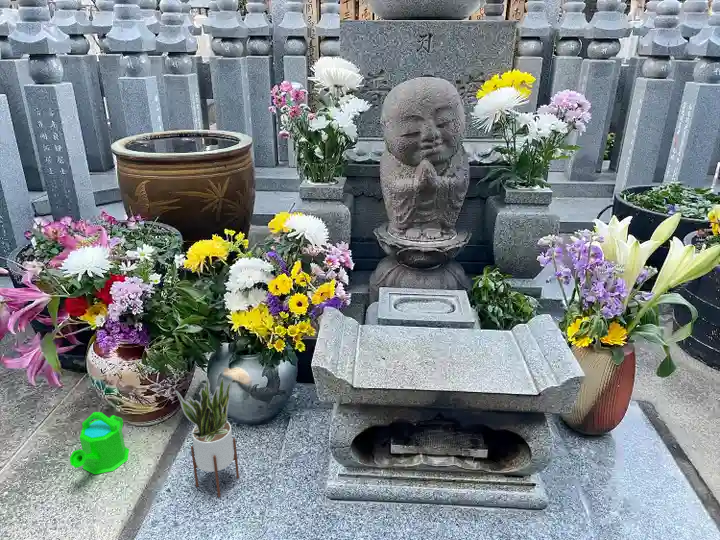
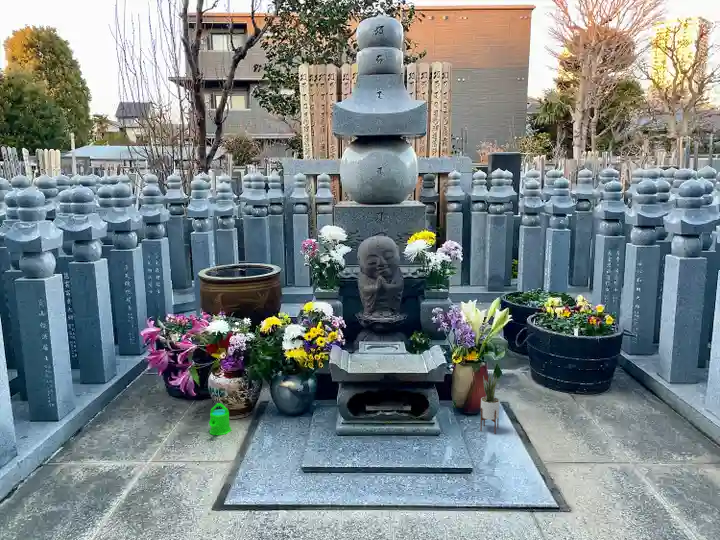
potted plant: present [175,377,239,497] -> present [480,375,499,433]

